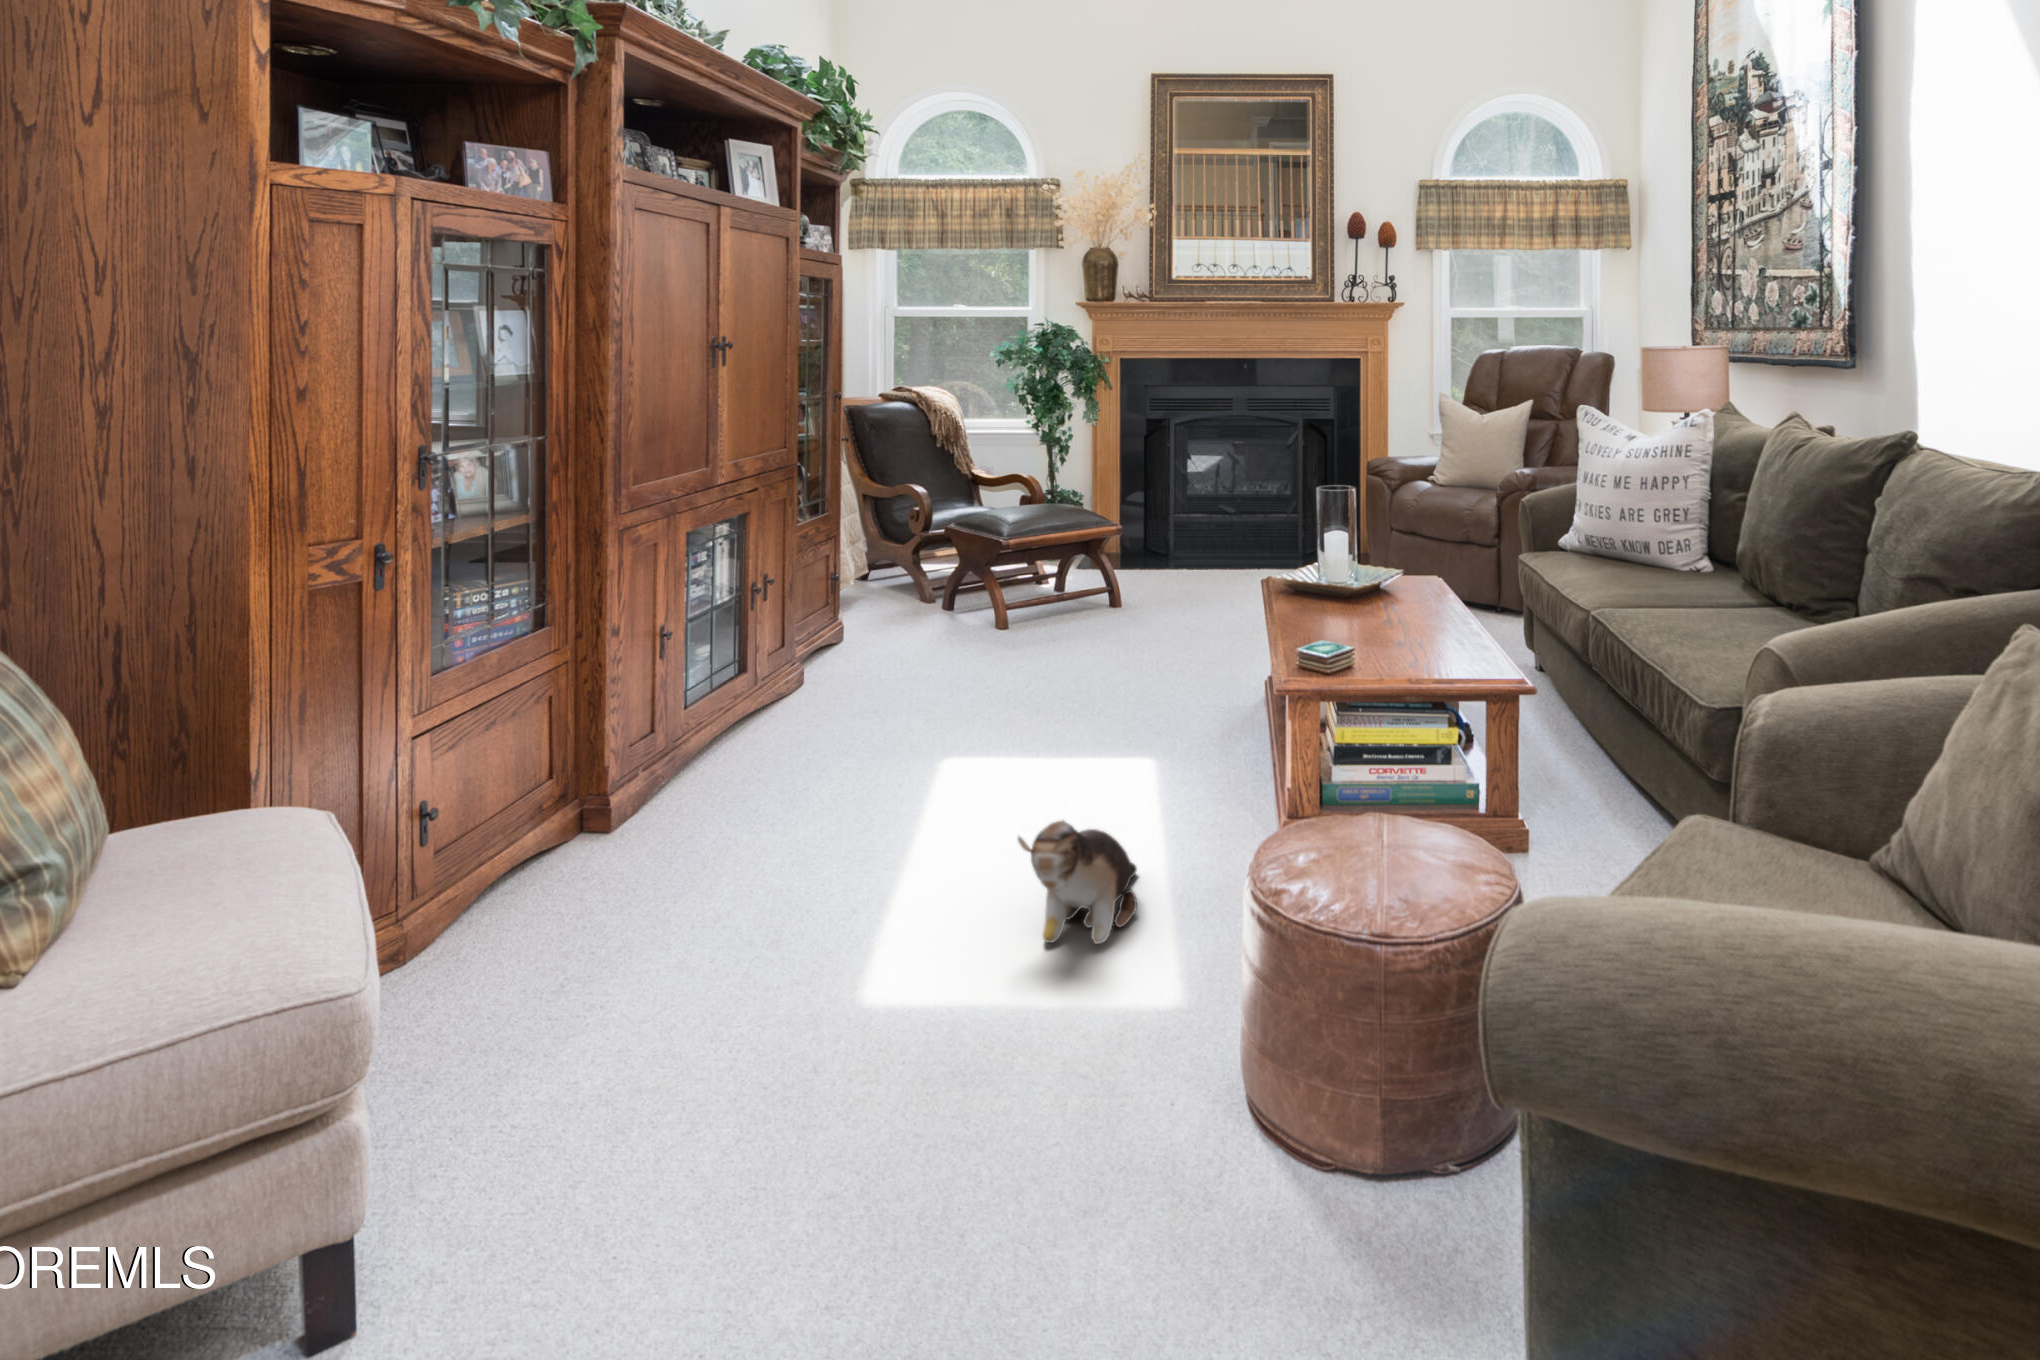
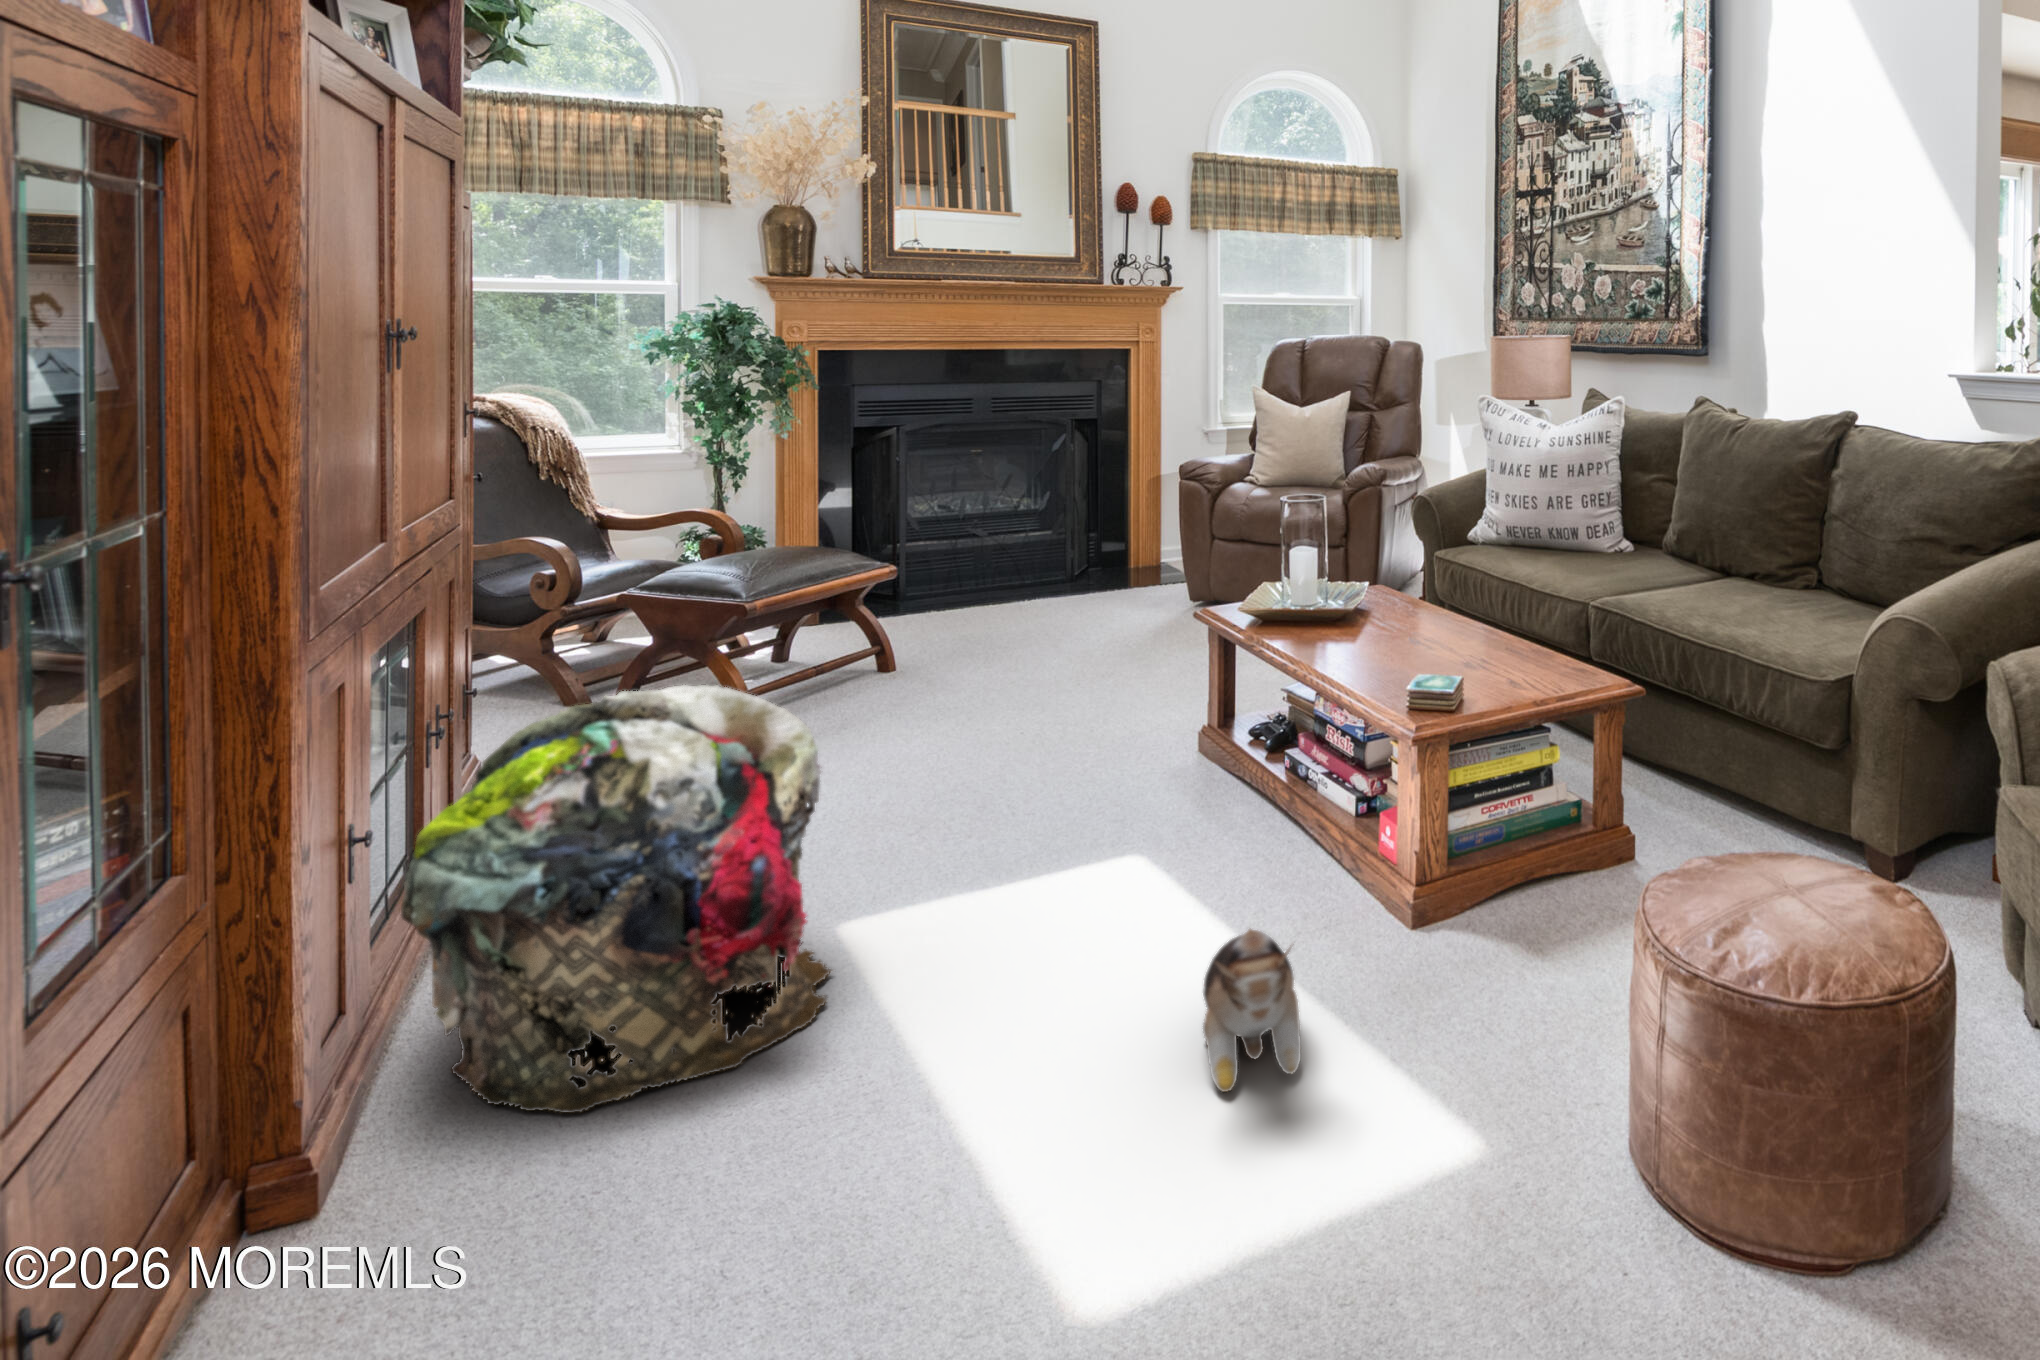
laundry basket: none [666,589,911,848] -> present [401,685,831,1113]

